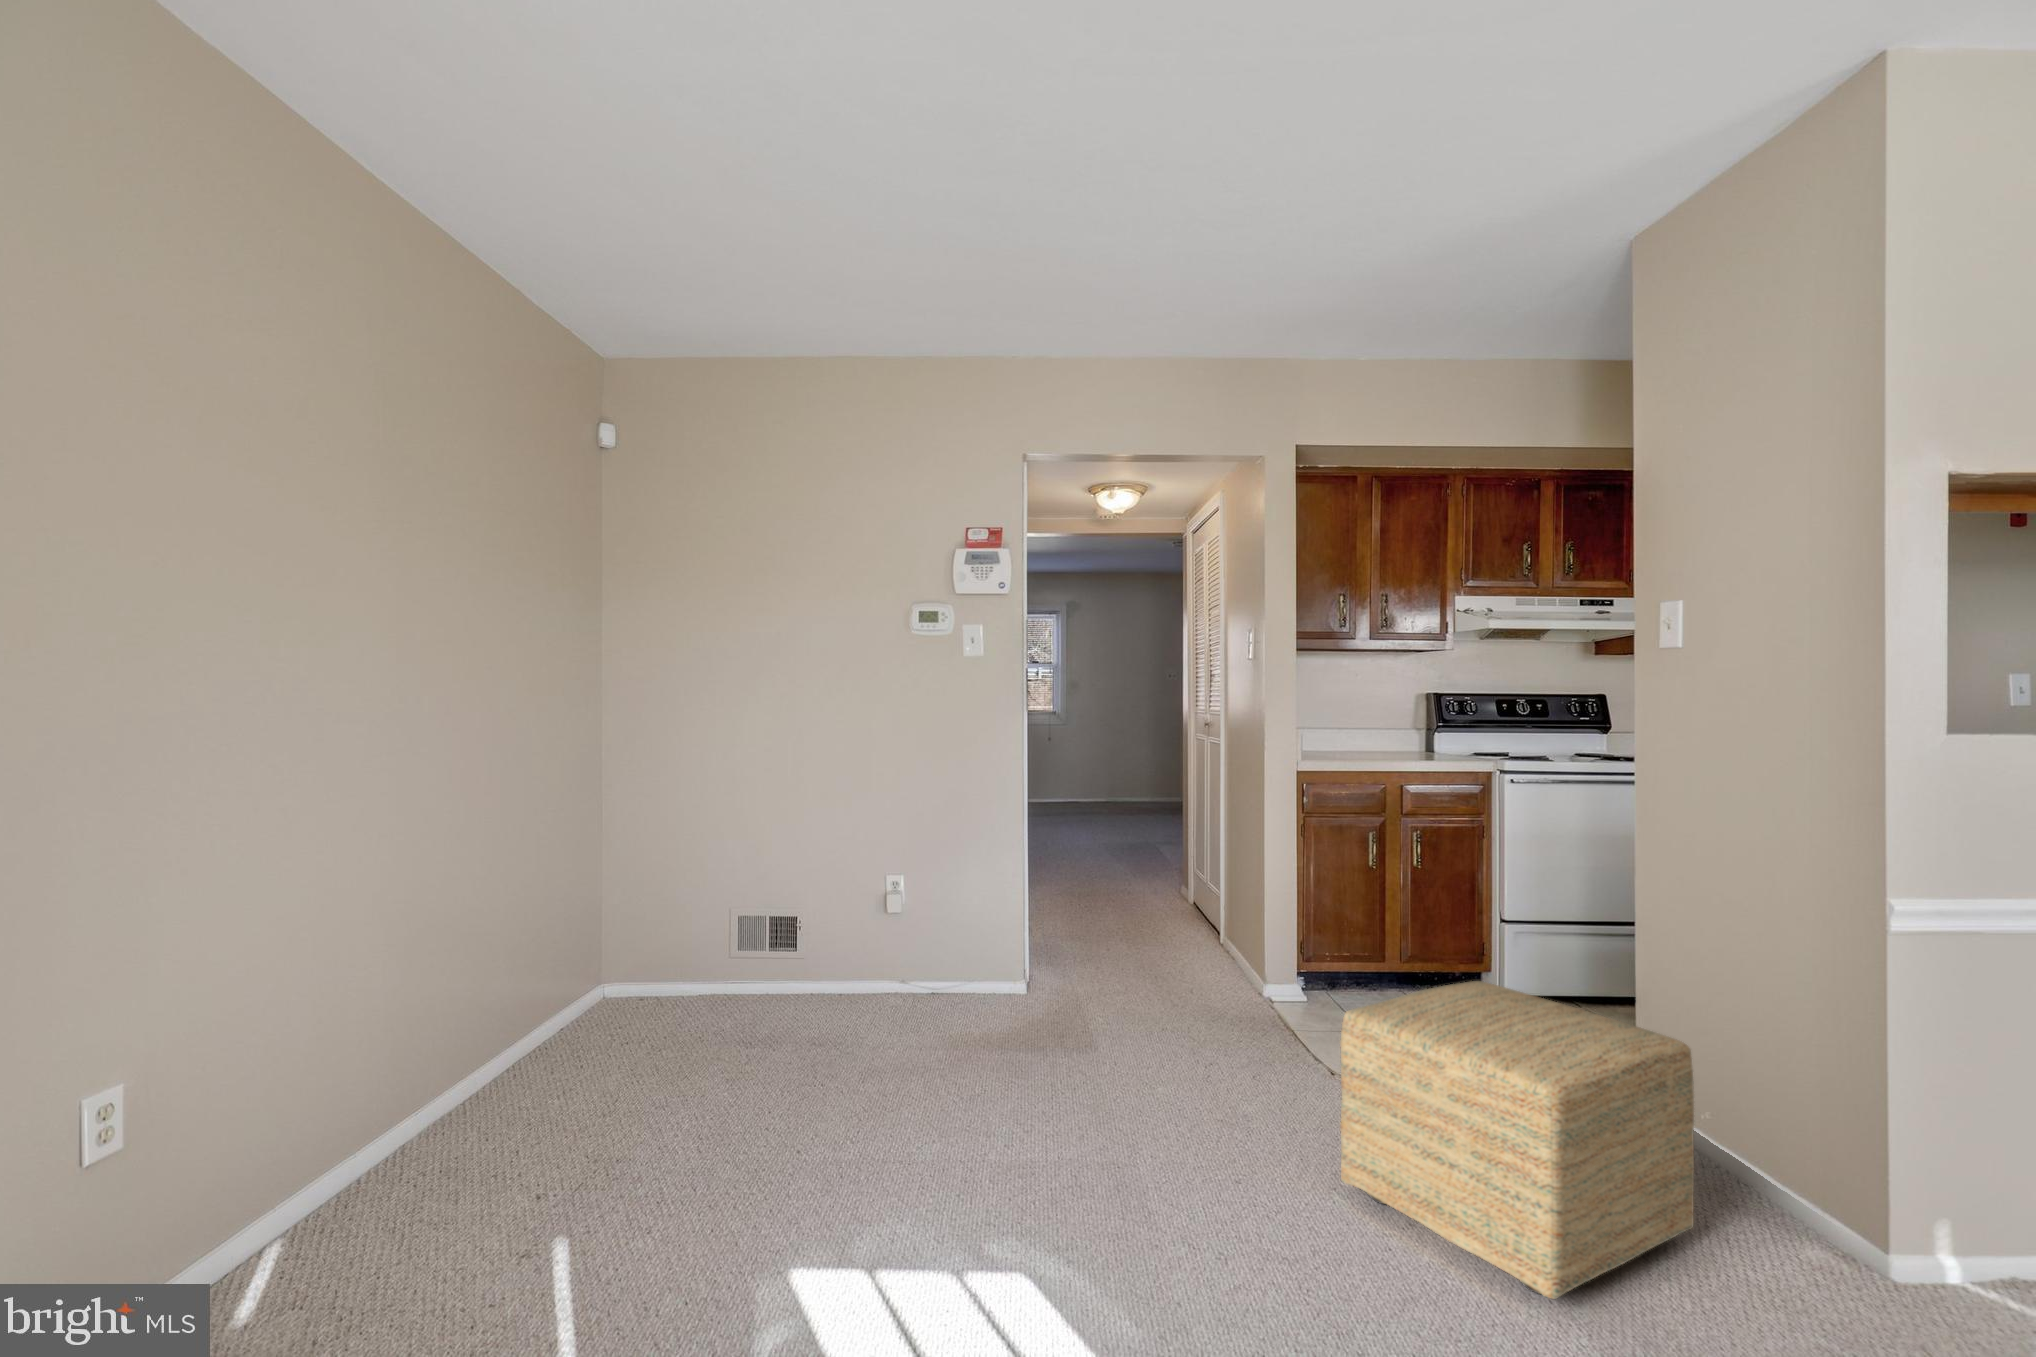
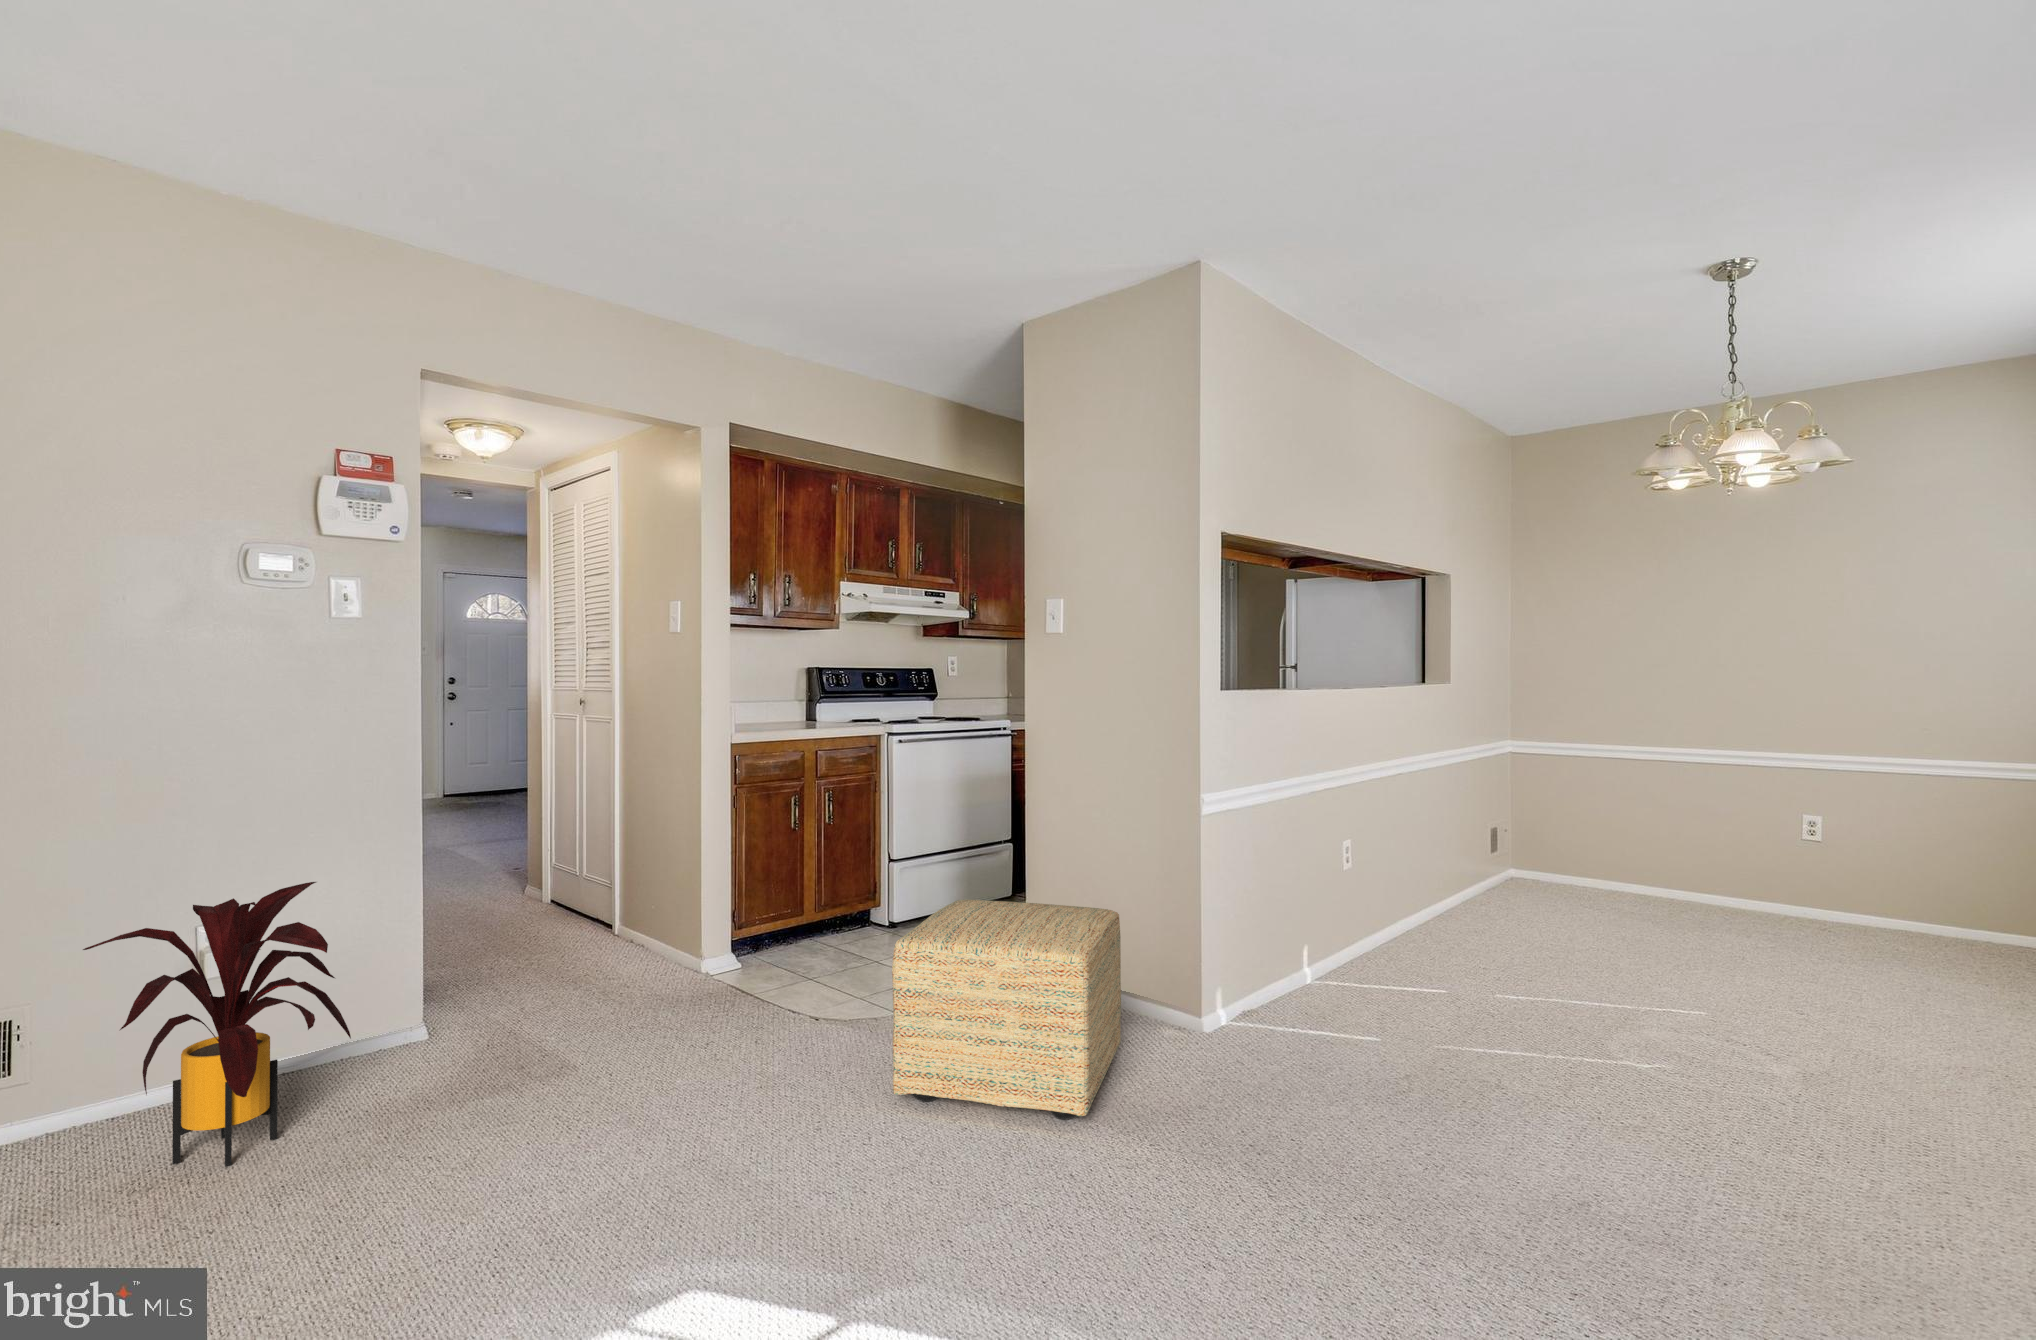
house plant: none [786,859,939,1056] -> present [83,882,351,1167]

